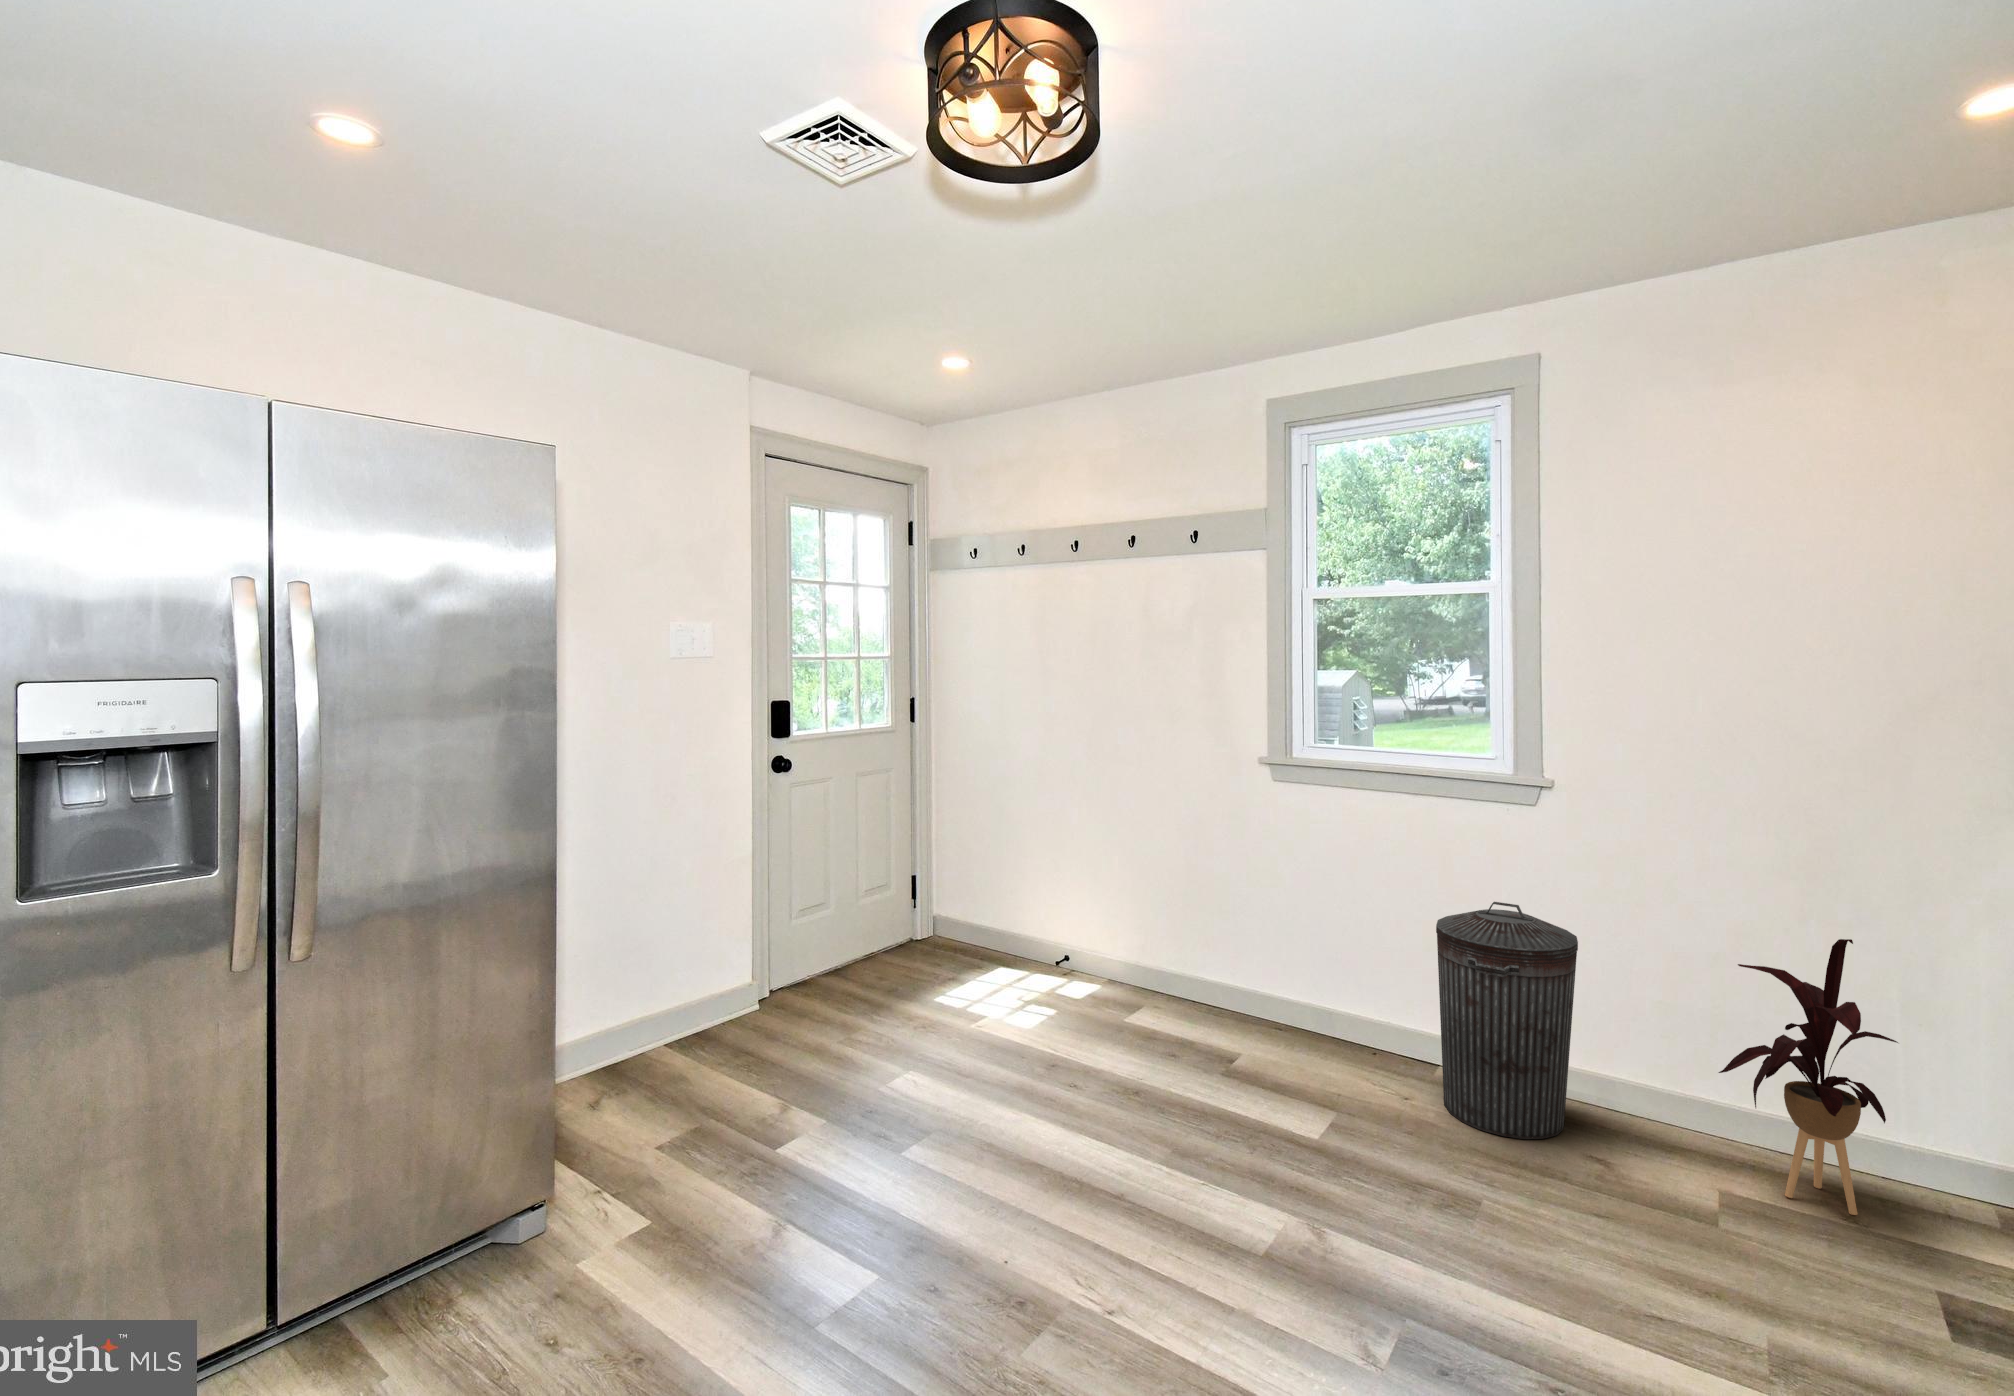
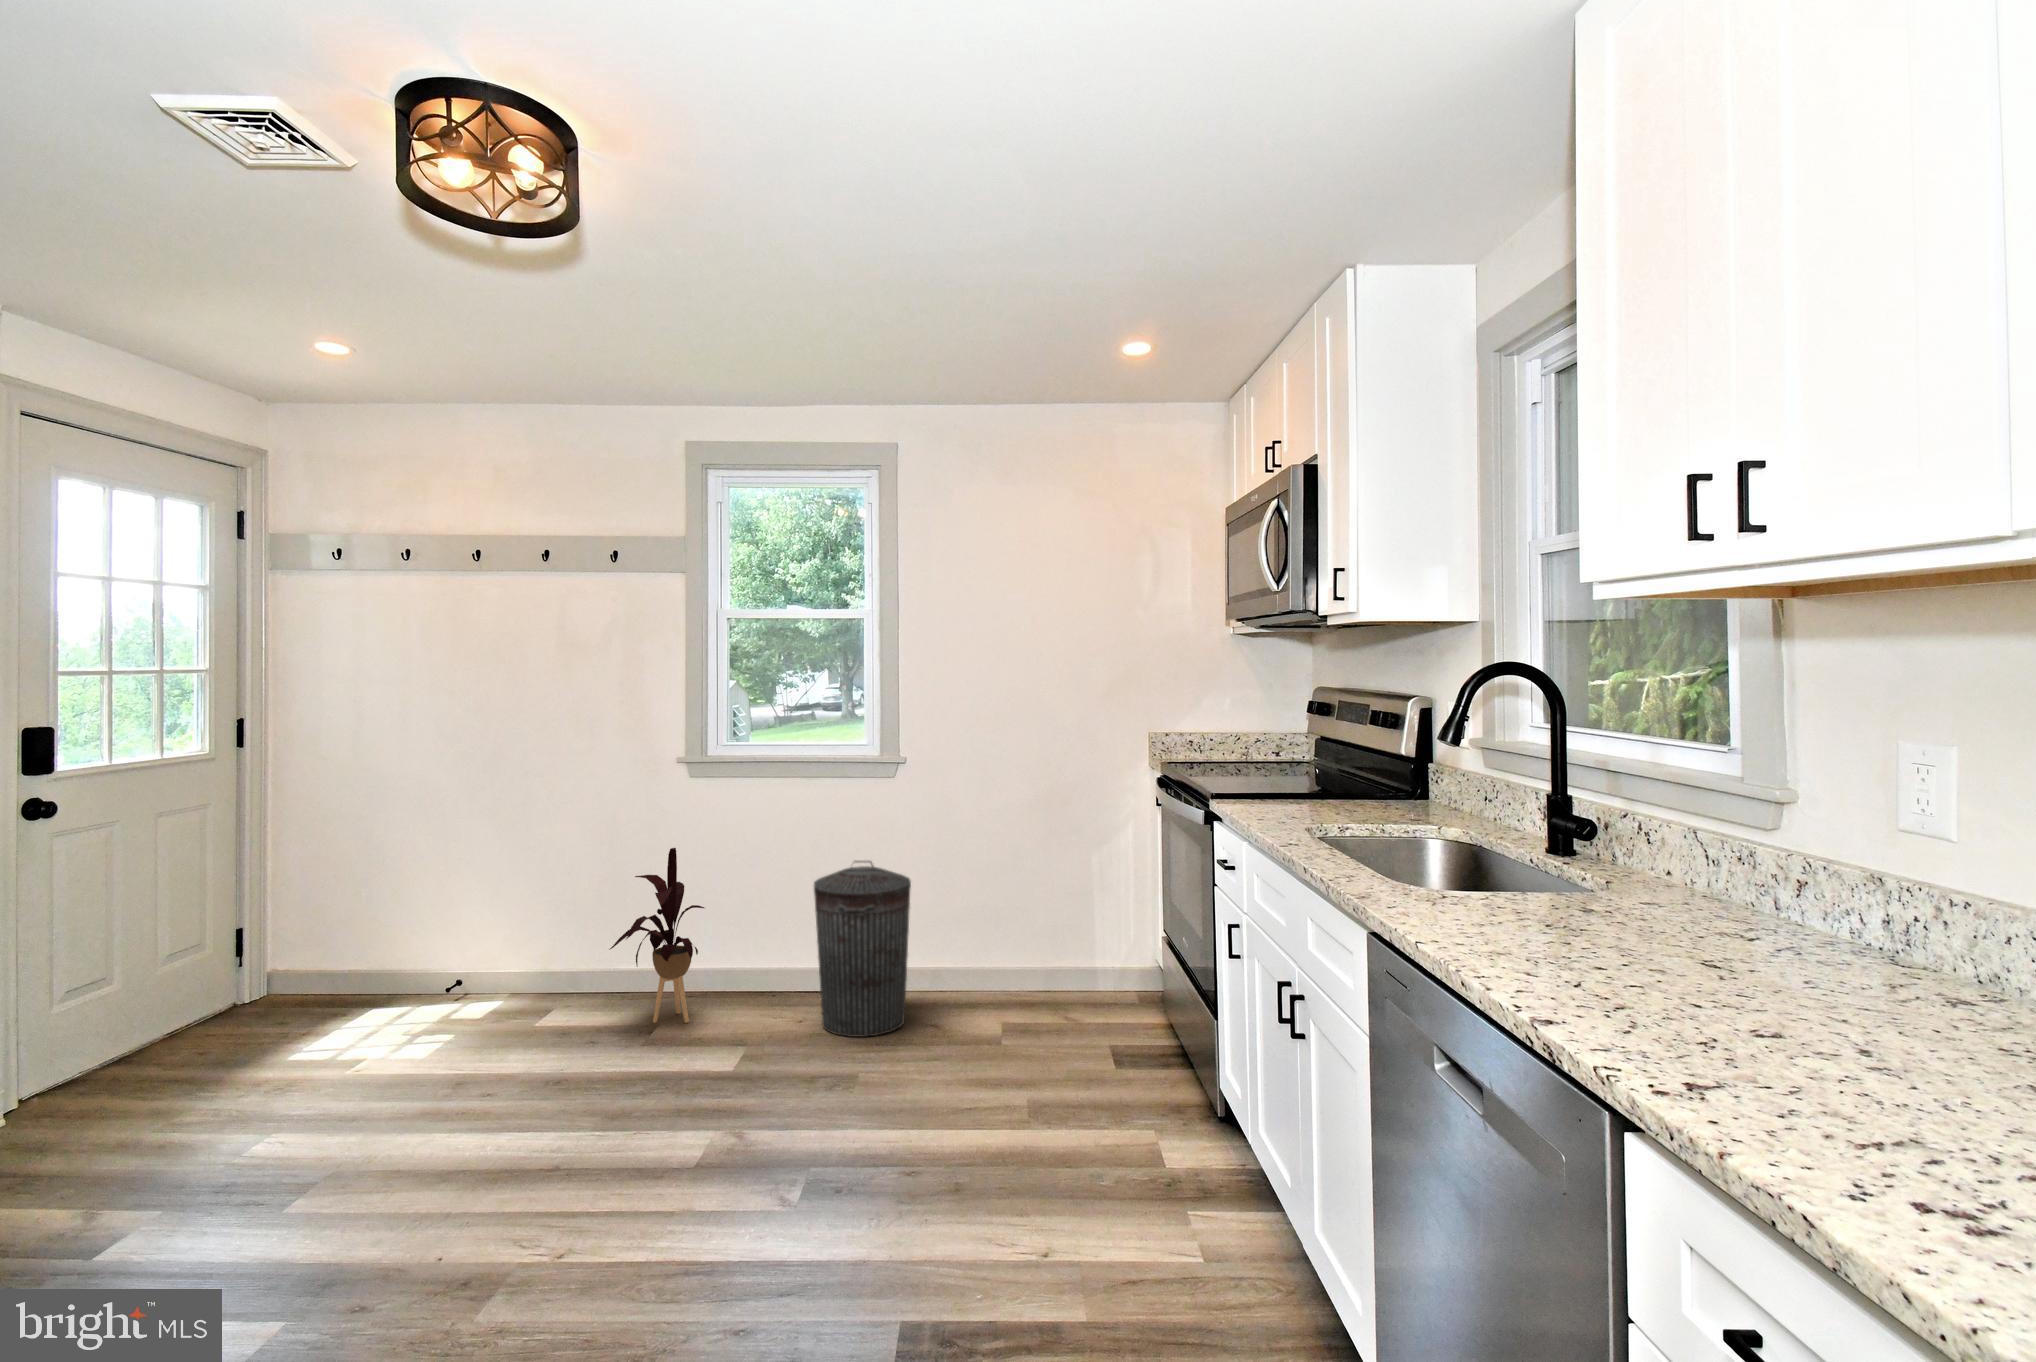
house plant: present [1719,939,1898,1215] -> present [609,848,704,1023]

